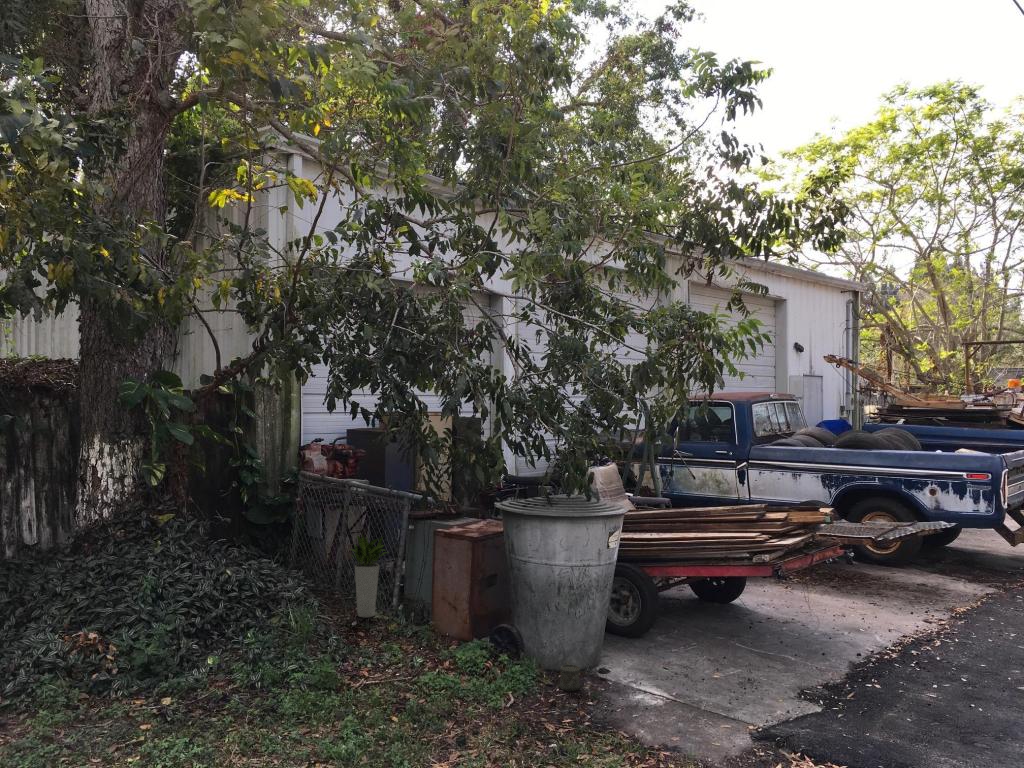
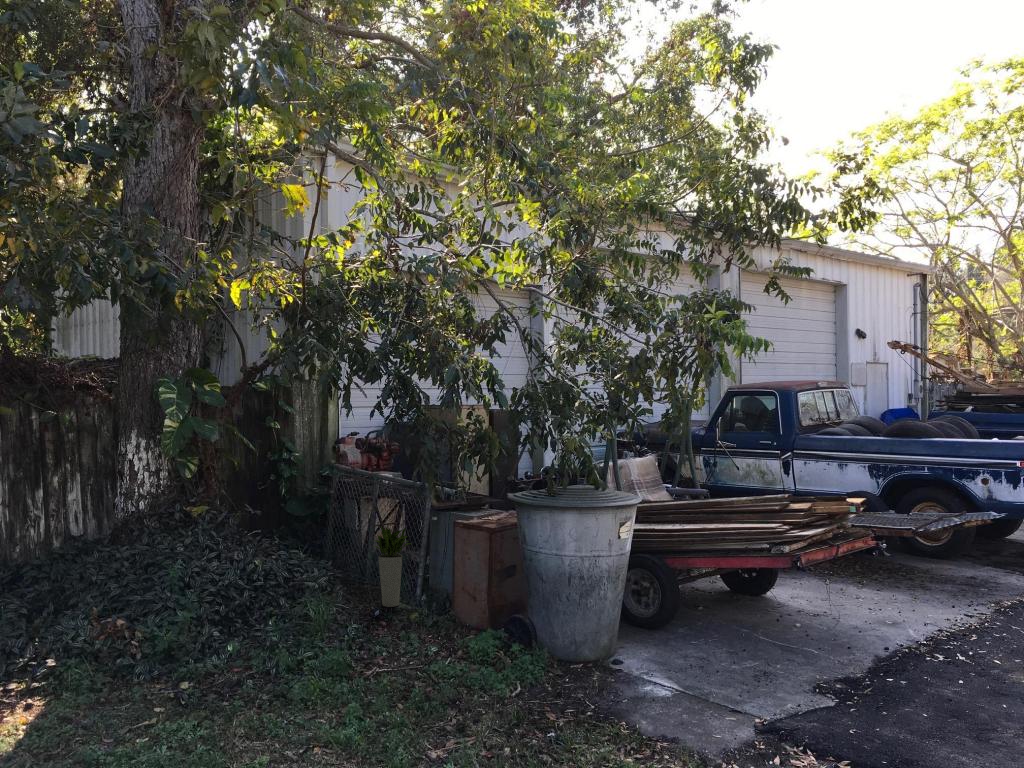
watering can: present [560,661,580,691] -> none [570,652,591,682]

